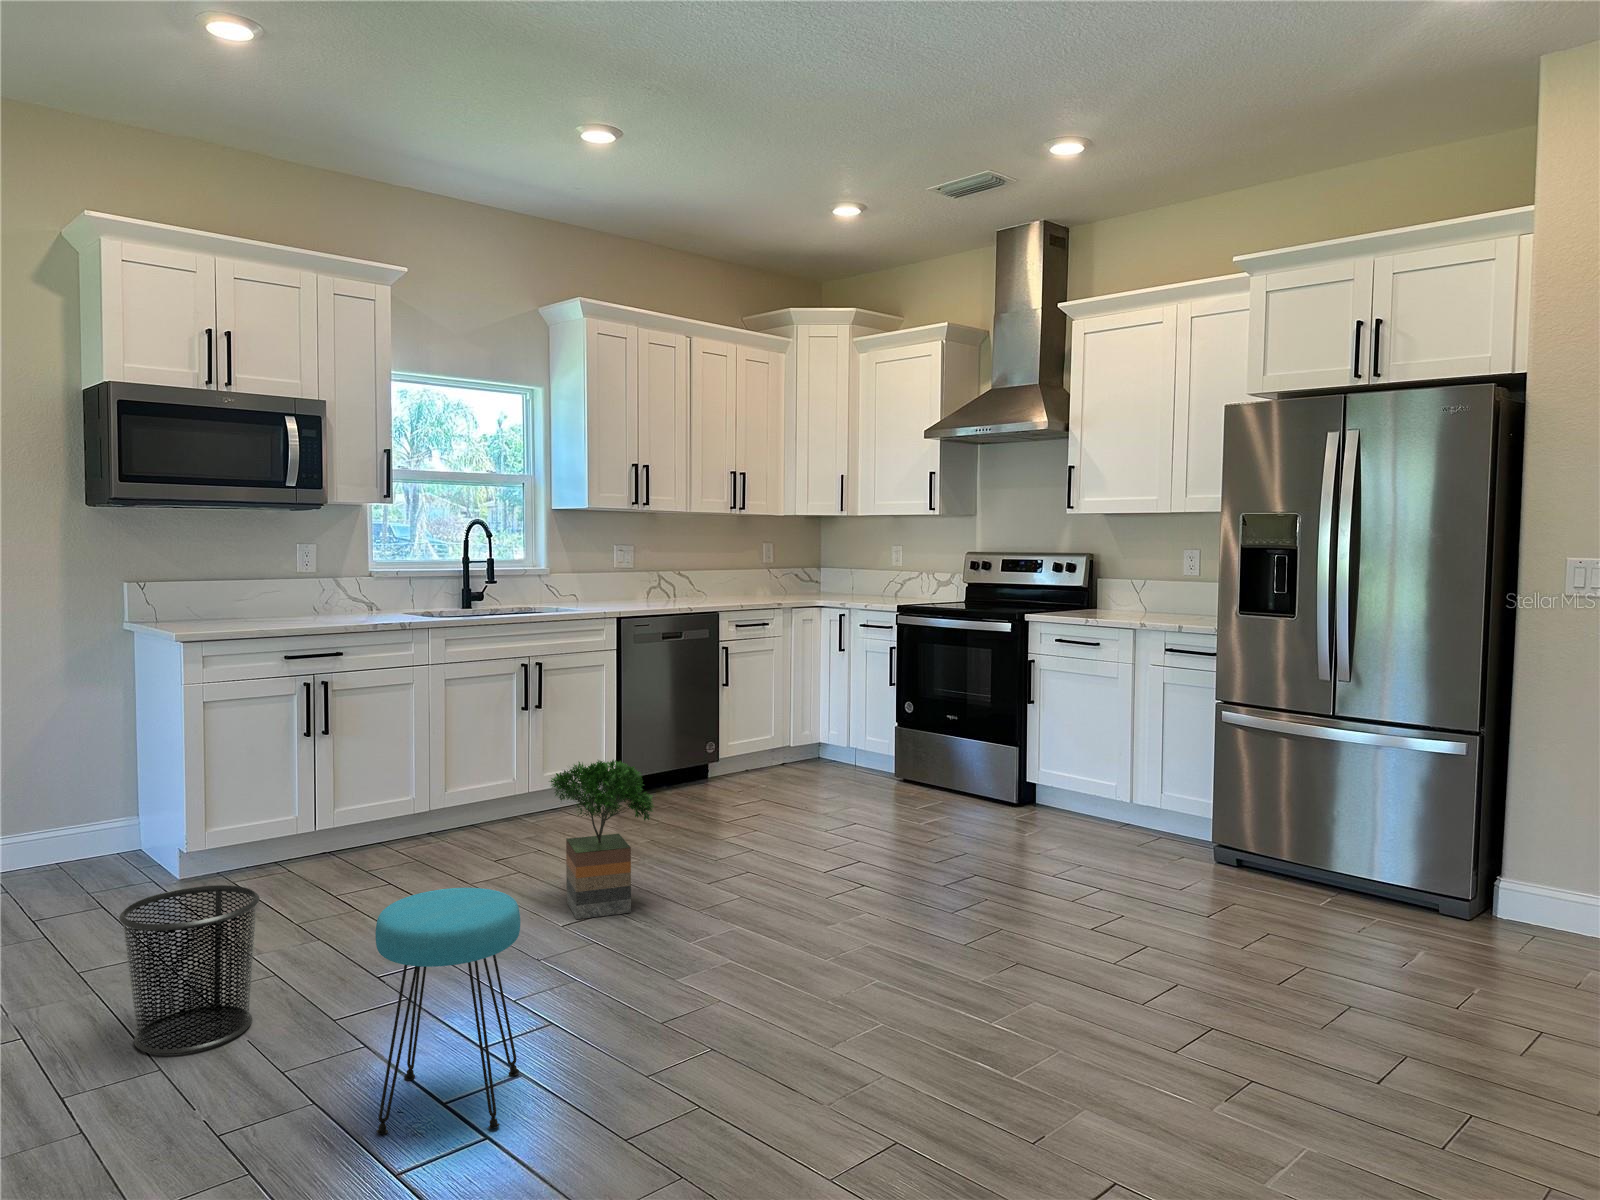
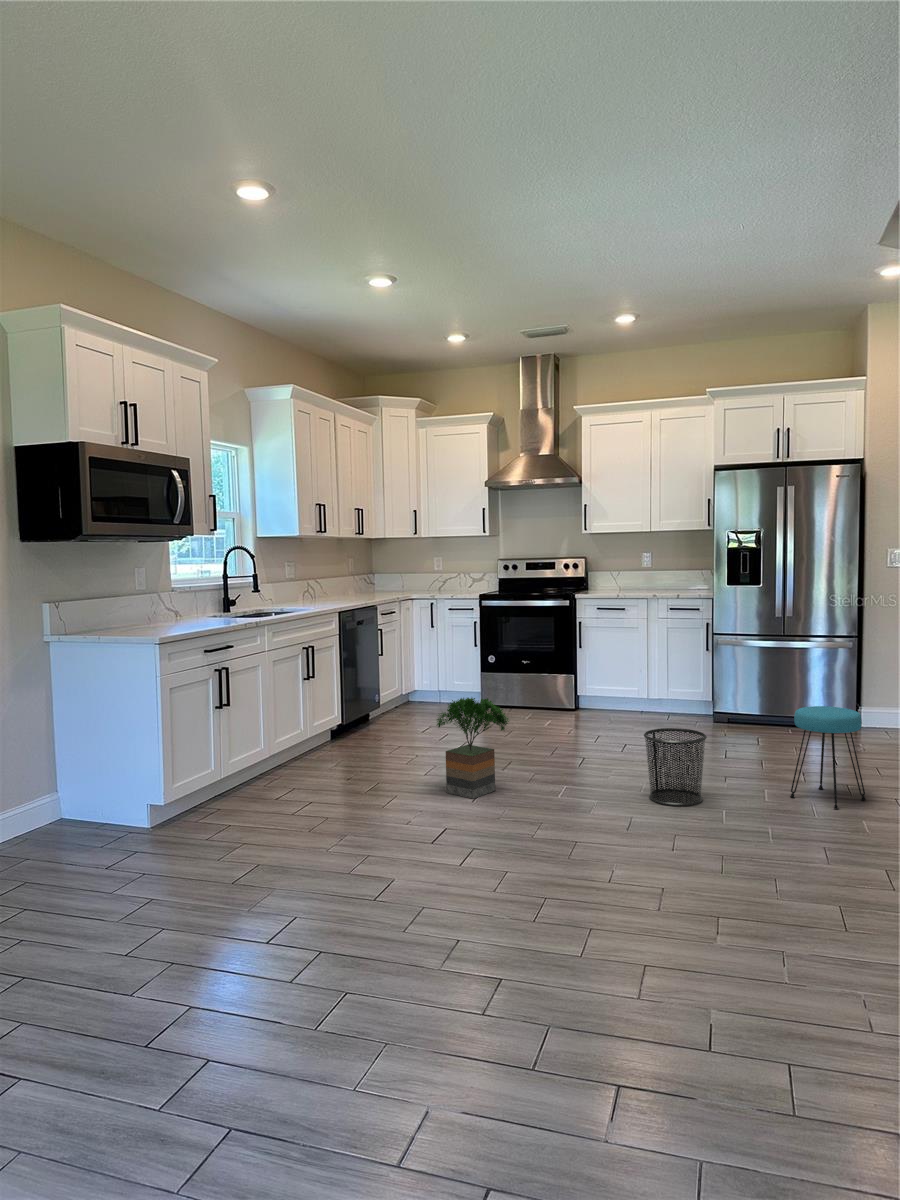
waste bin: present [119,885,260,1055] -> present [644,728,707,806]
stool: present [375,888,520,1134] -> present [790,706,866,808]

